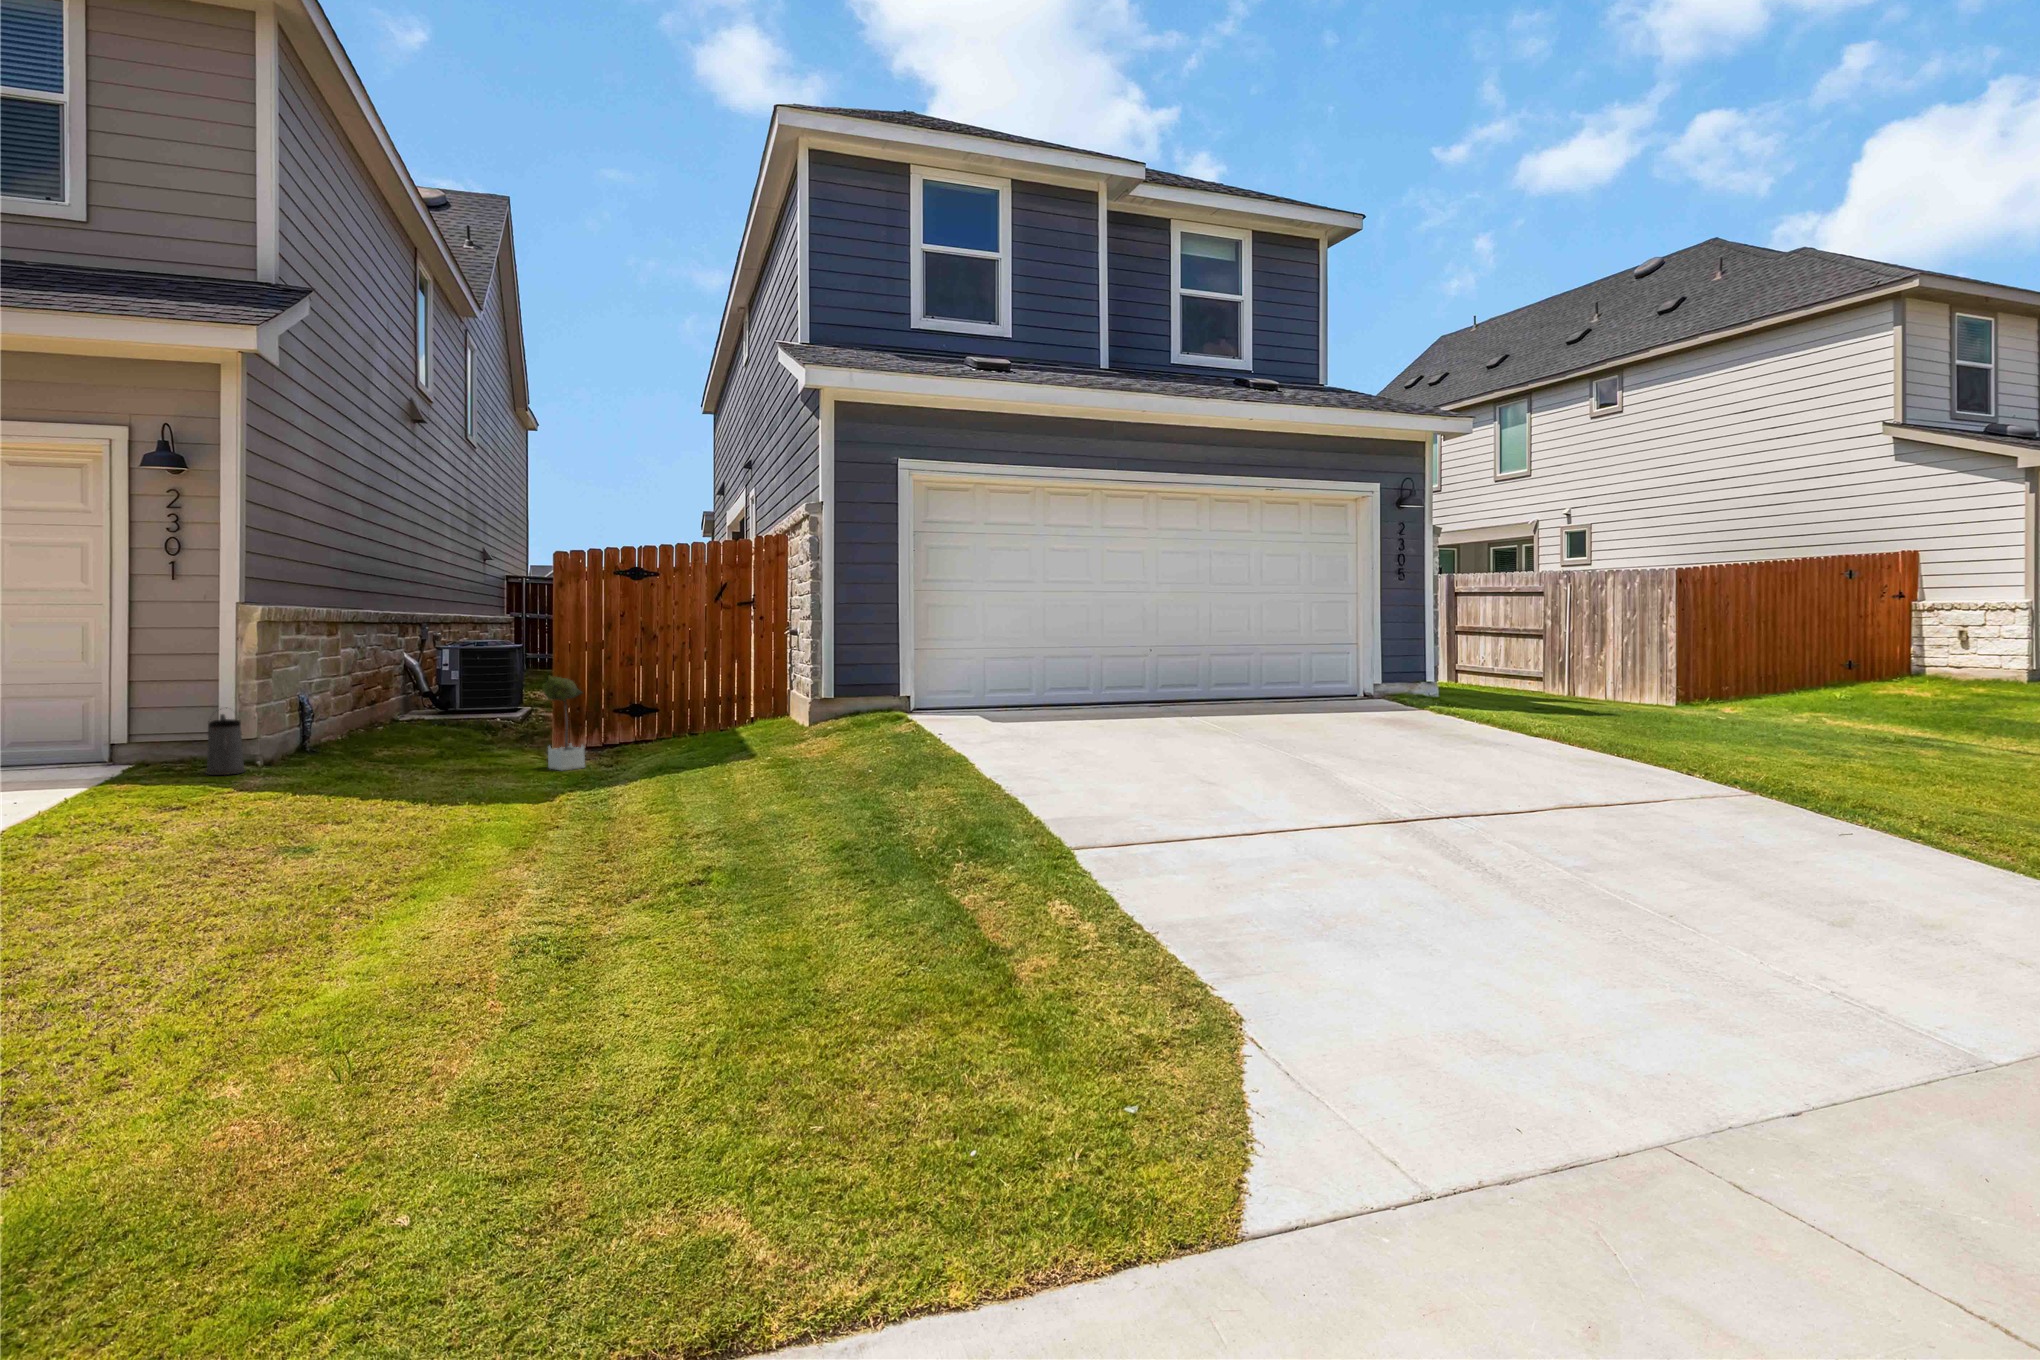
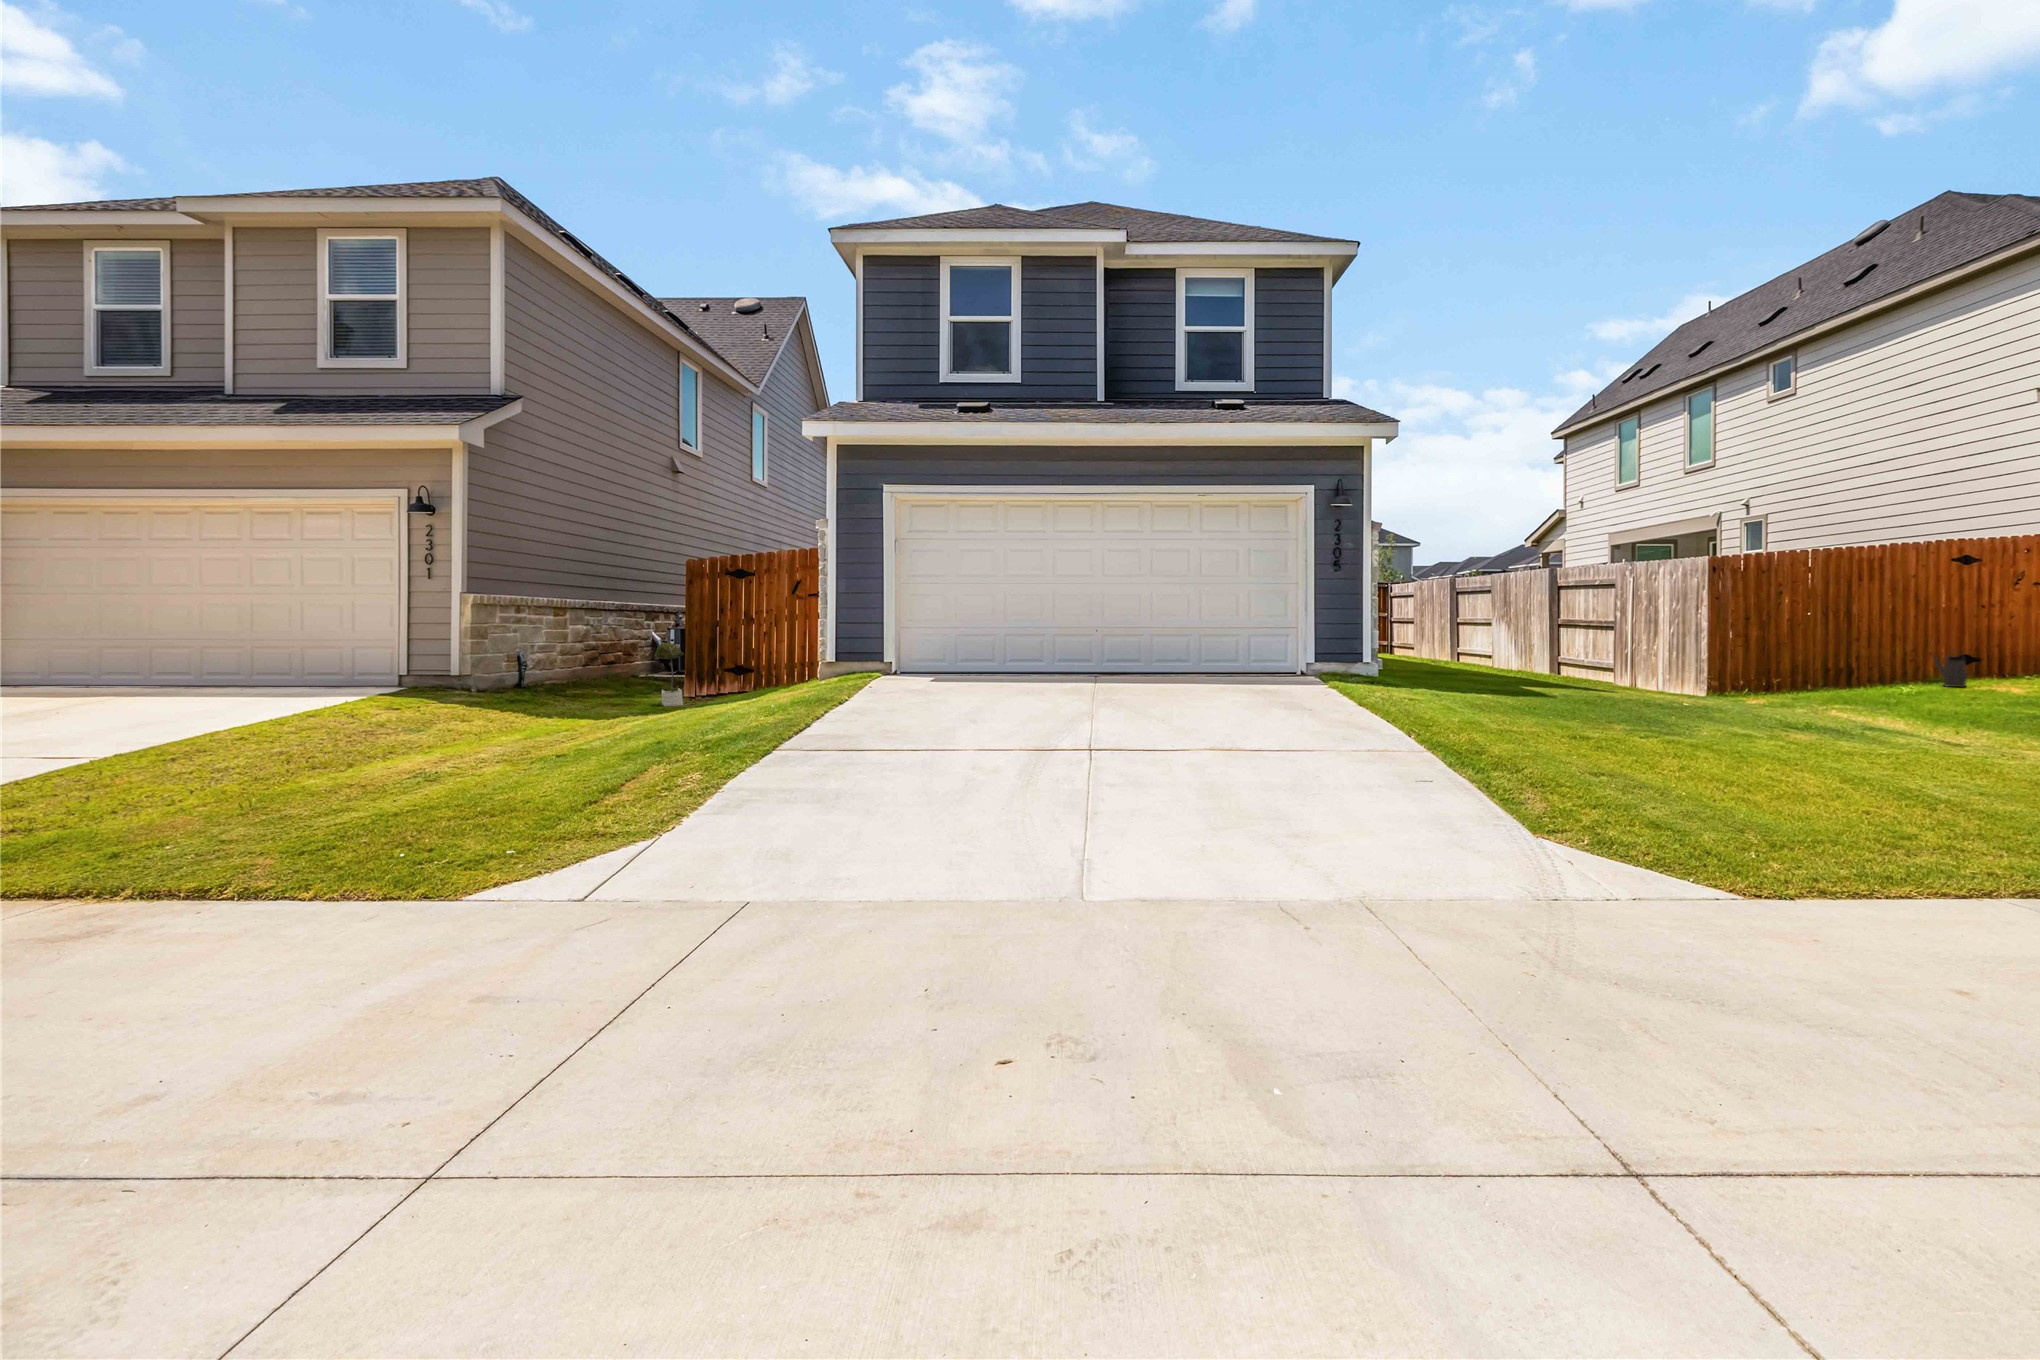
watering can: present [206,710,245,775] -> present [1933,650,1968,687]

